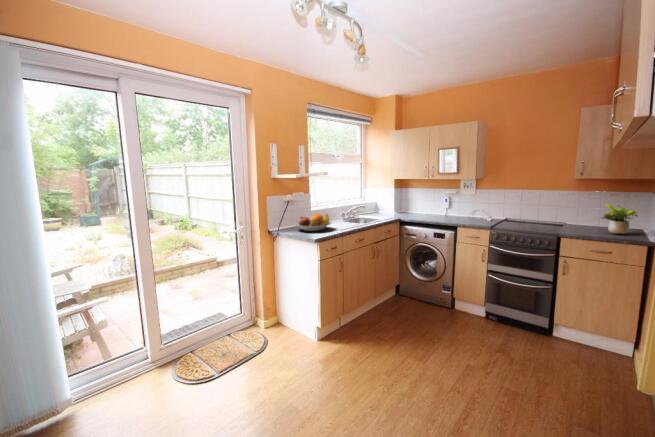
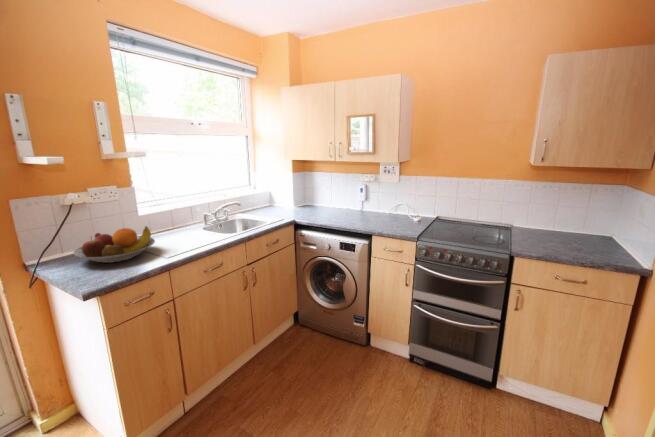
potted plant: present [601,204,638,234] -> none [563,203,617,246]

